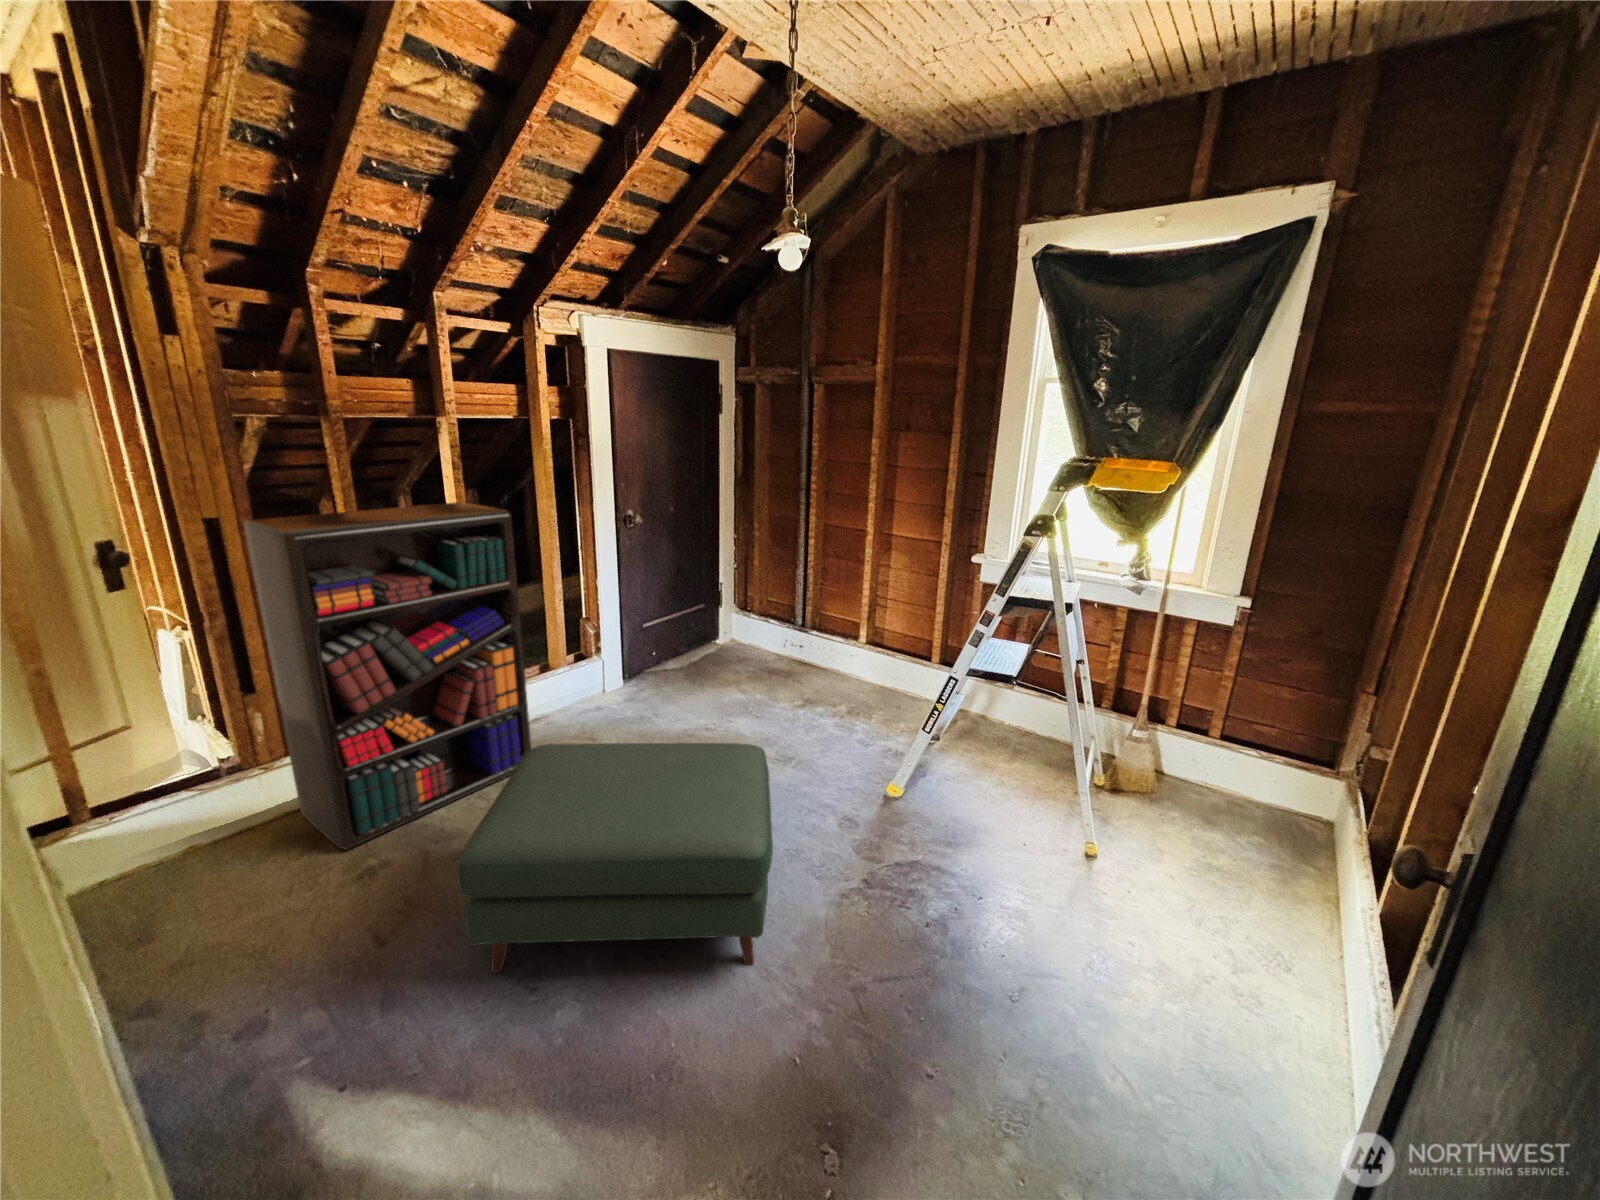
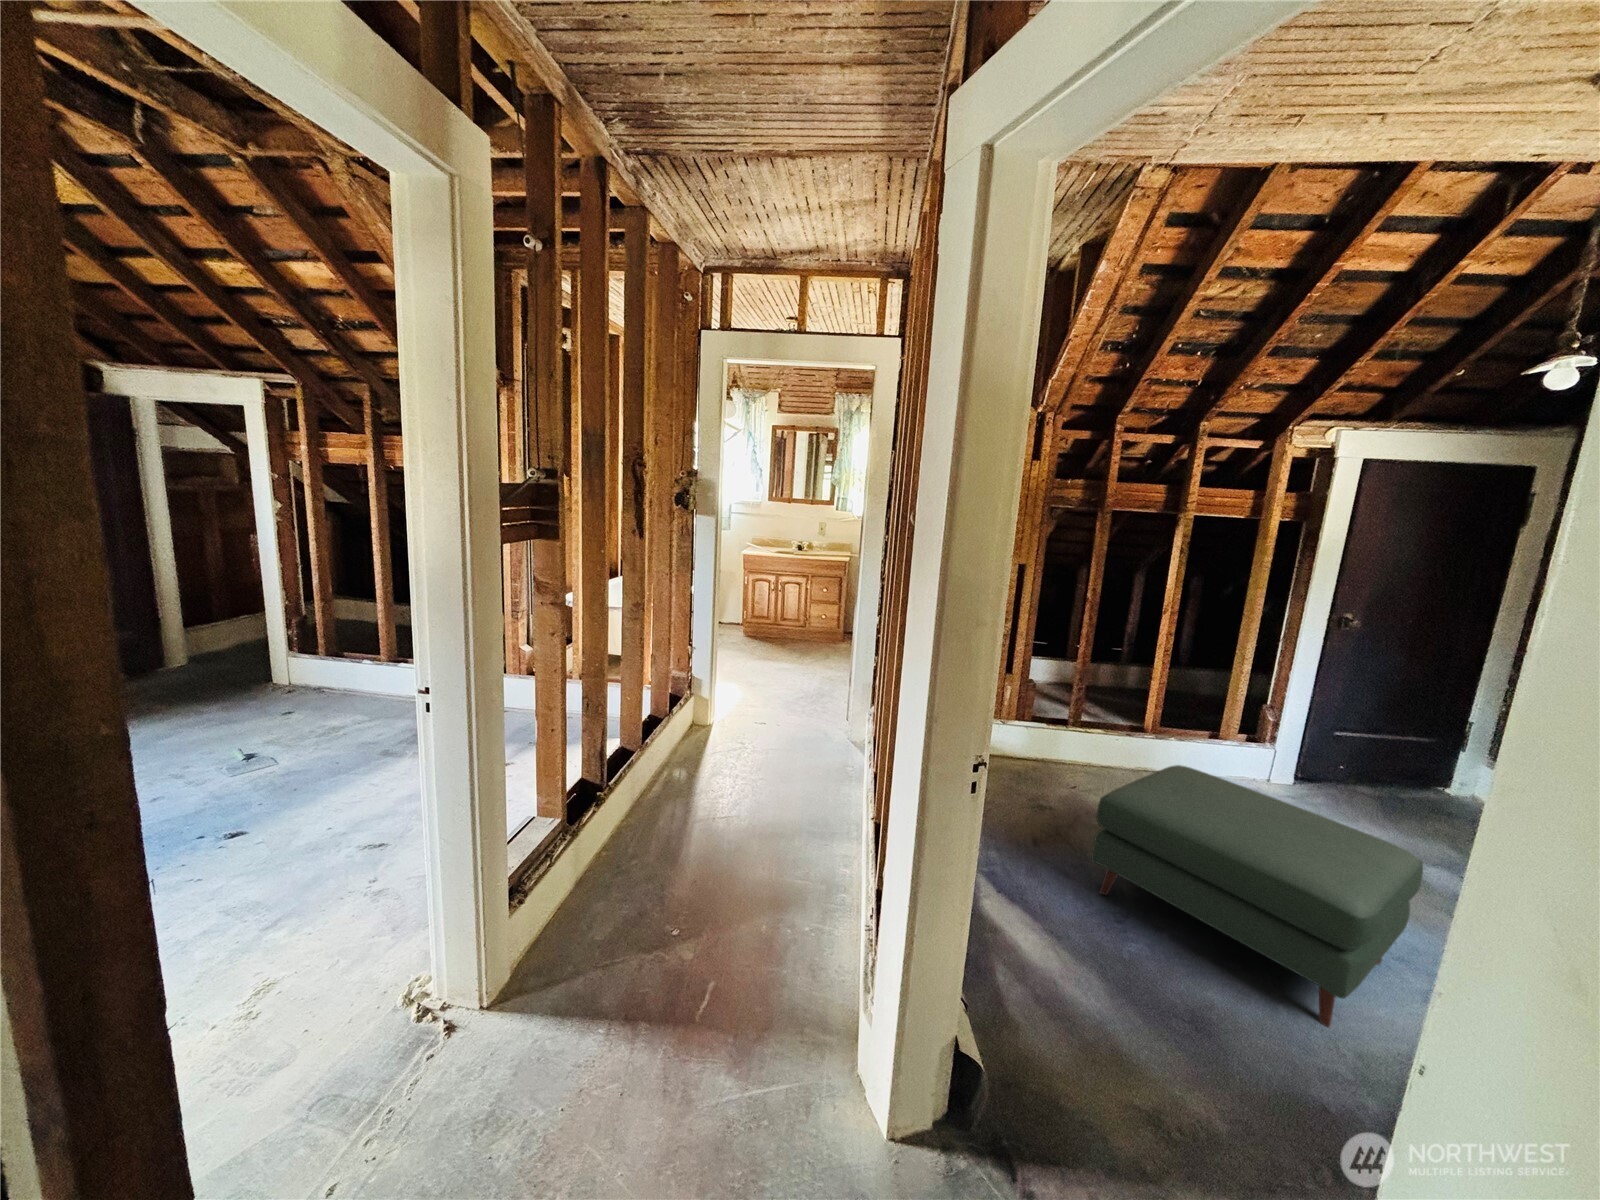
bookshelf: present [243,502,531,849] -> none [1014,568,1215,800]

